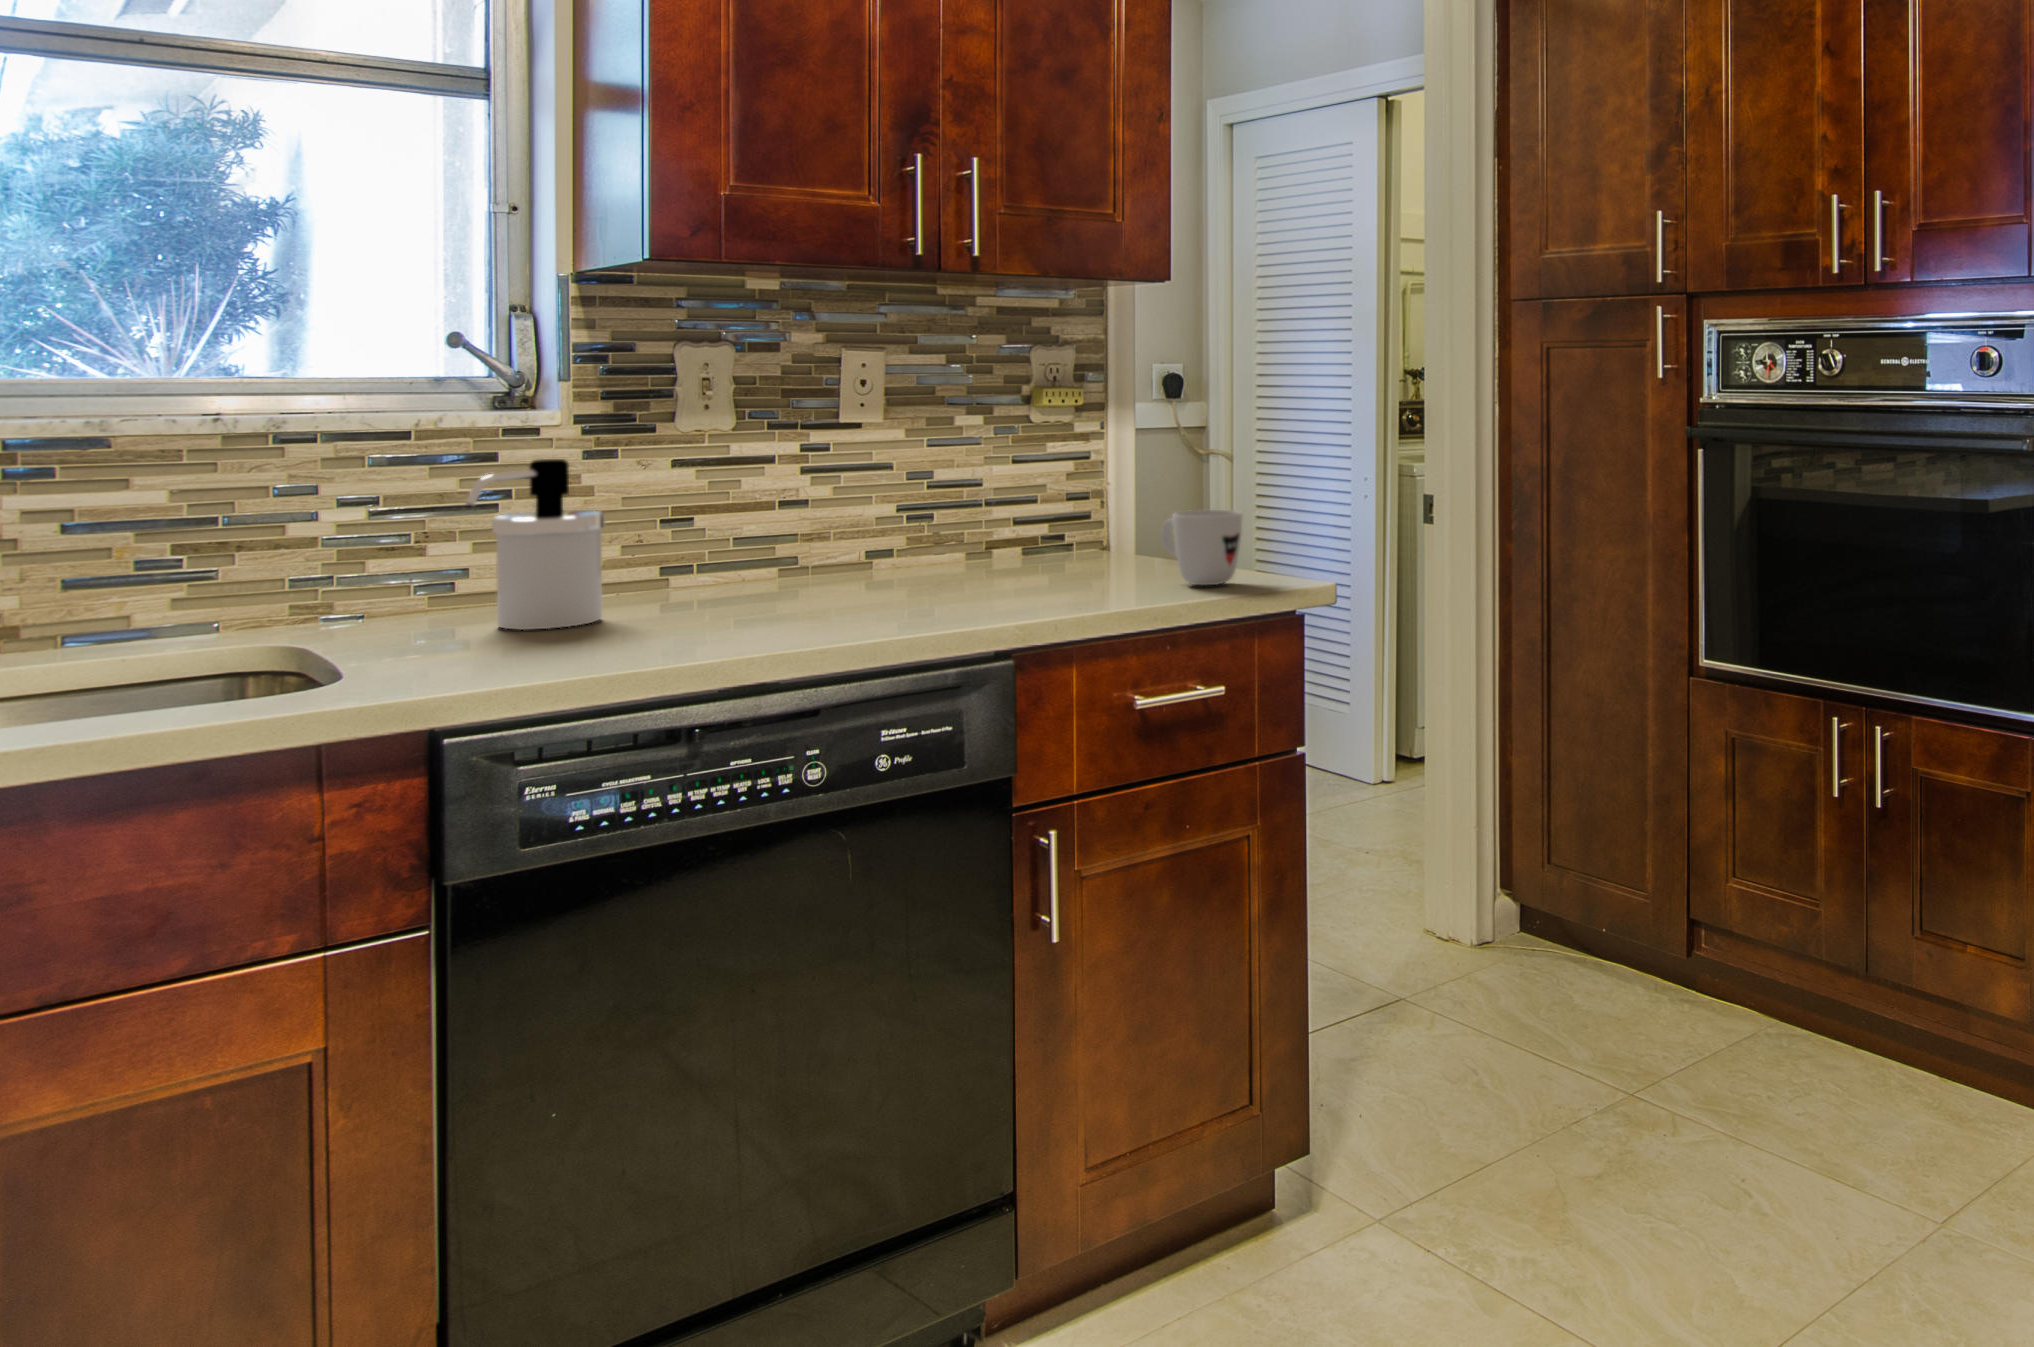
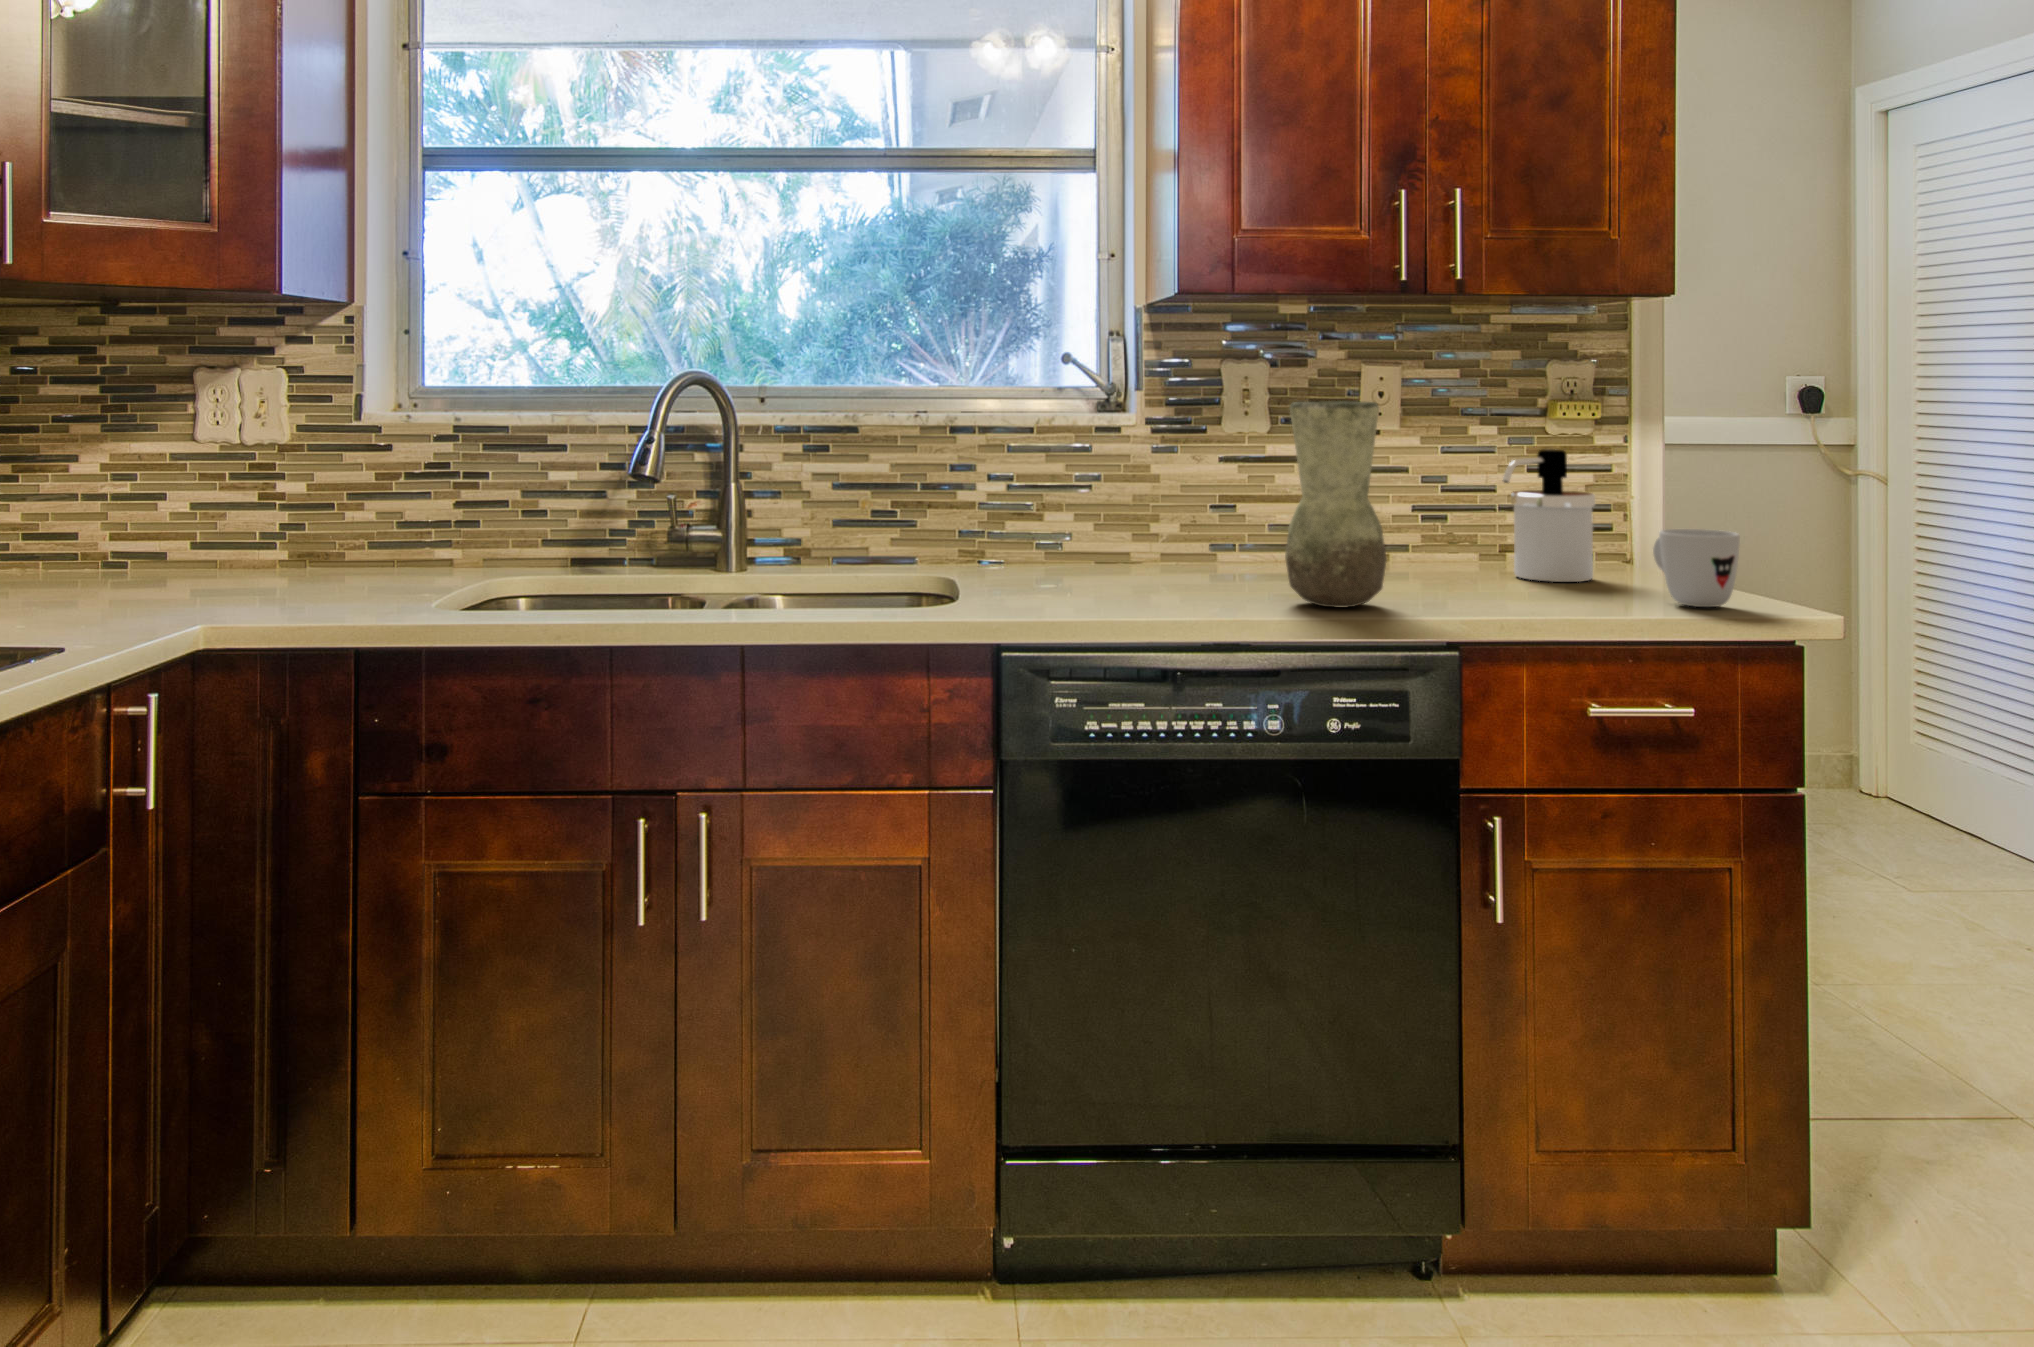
vase: none [801,391,918,626] -> present [1285,401,1387,607]
soap dispenser: present [466,459,605,630] -> present [1503,449,1595,582]

